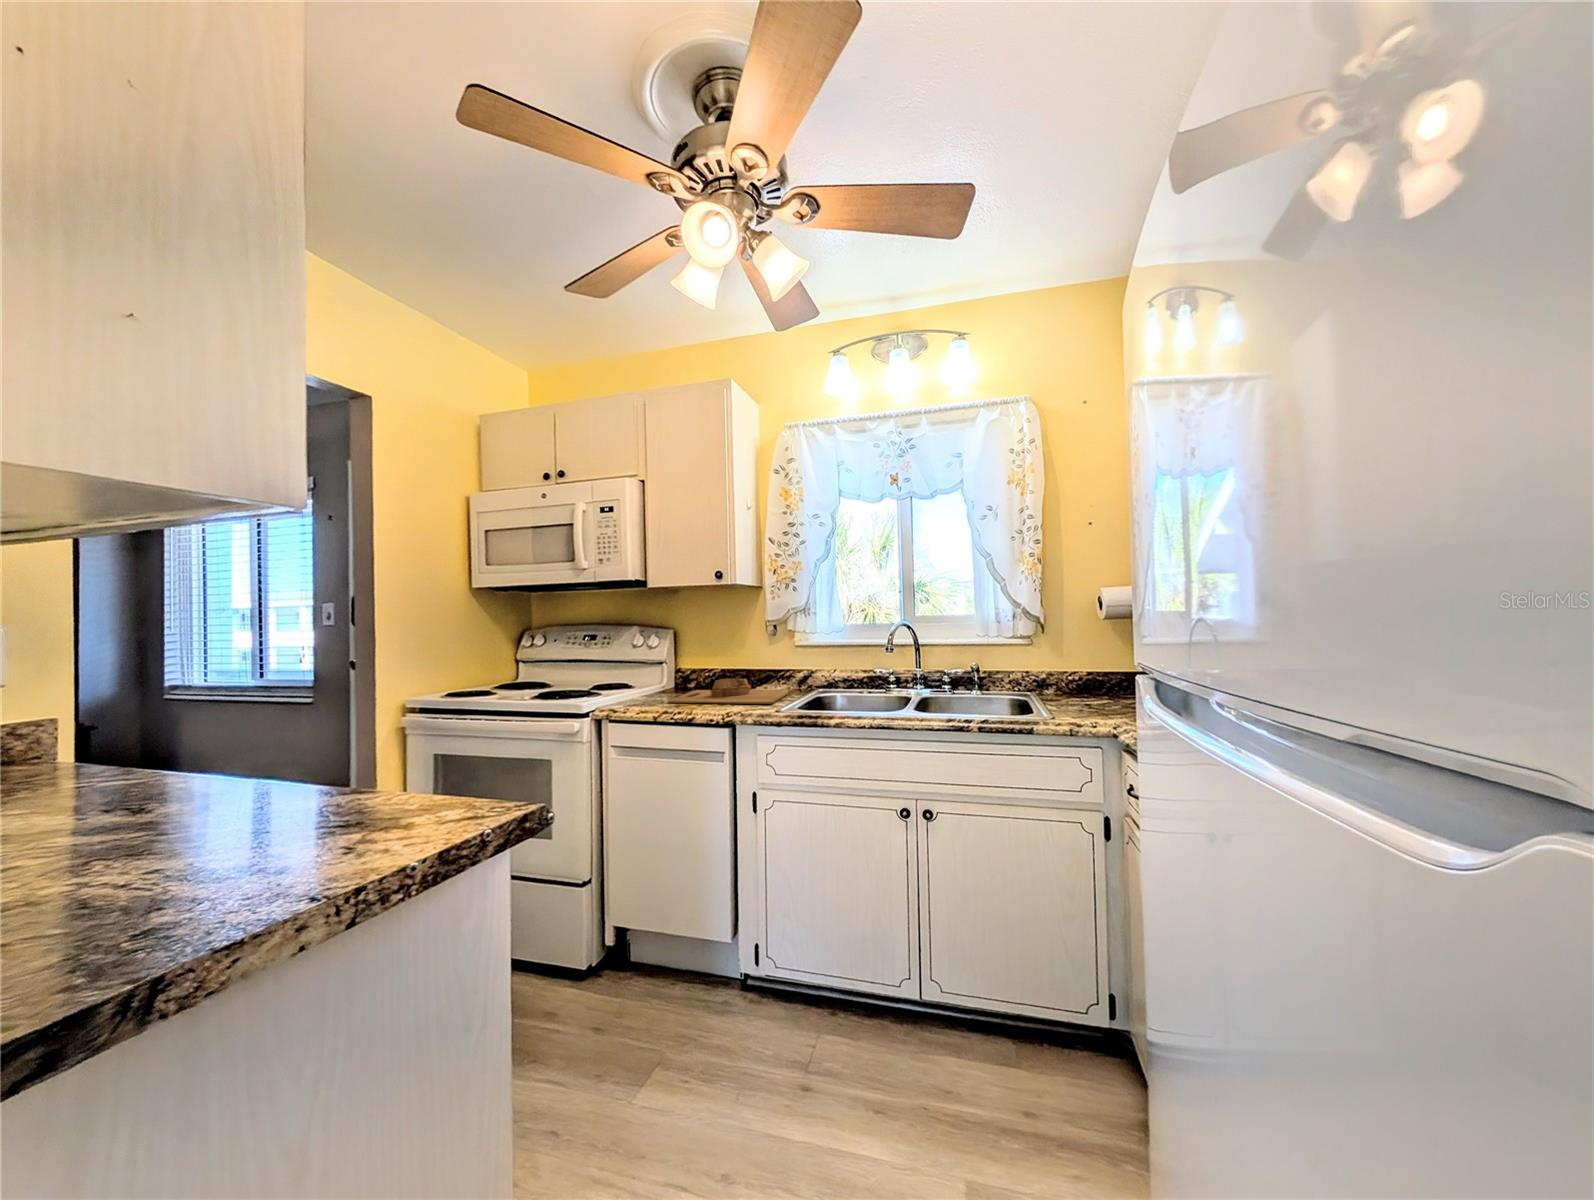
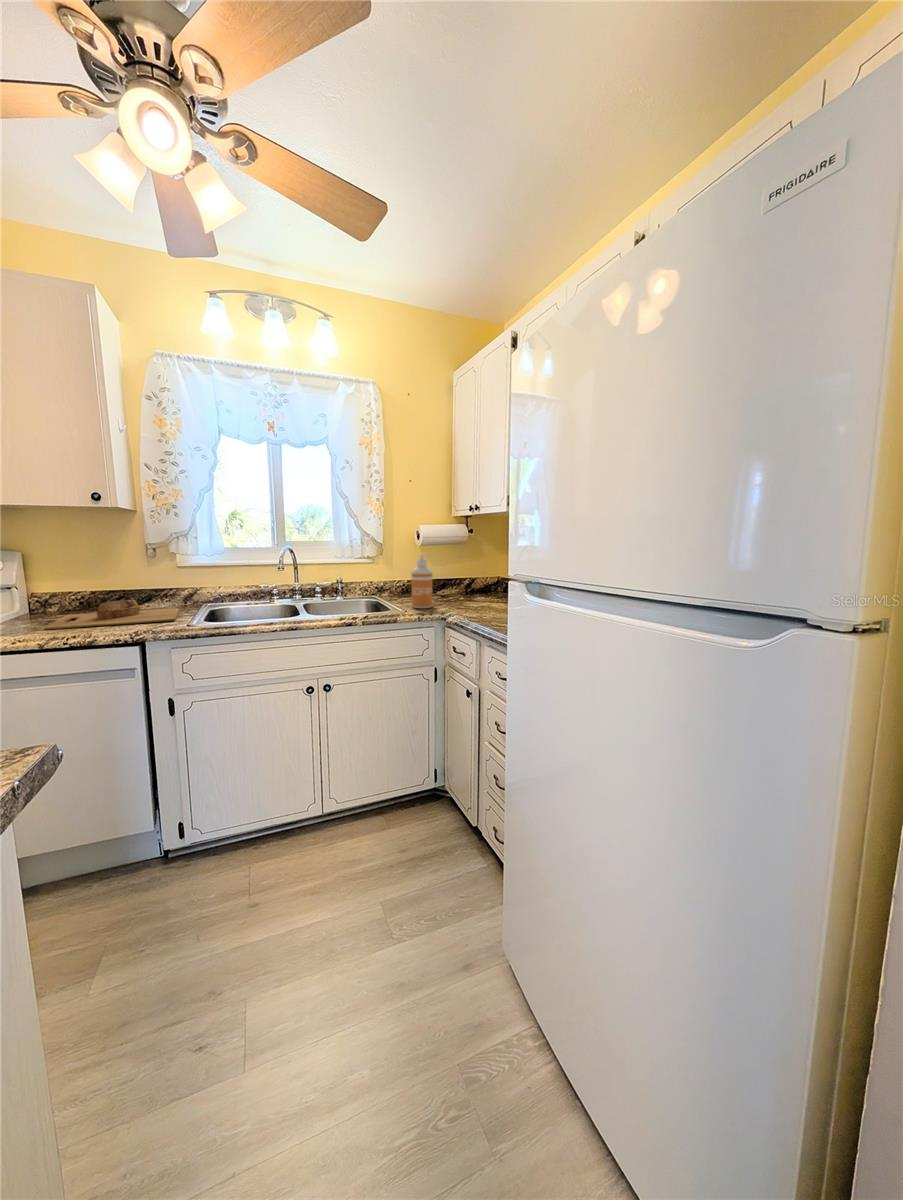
soap dispenser: none [1071,632,1109,716] -> present [411,555,433,608]

